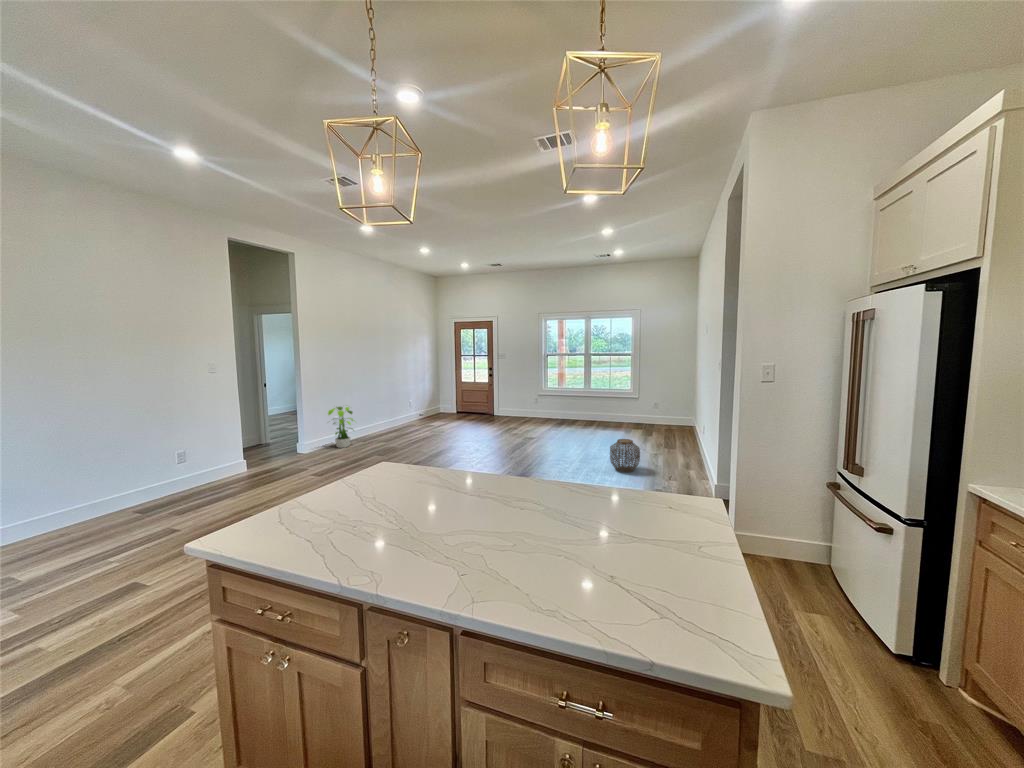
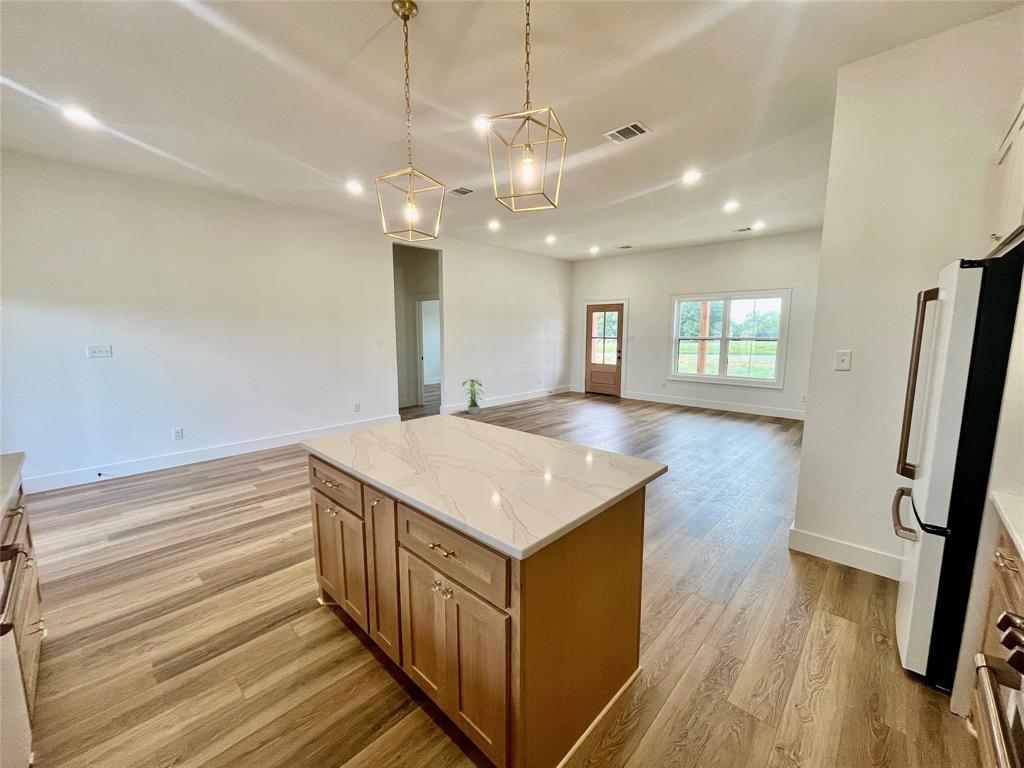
woven basket: present [610,439,640,472] -> none [709,428,744,463]

